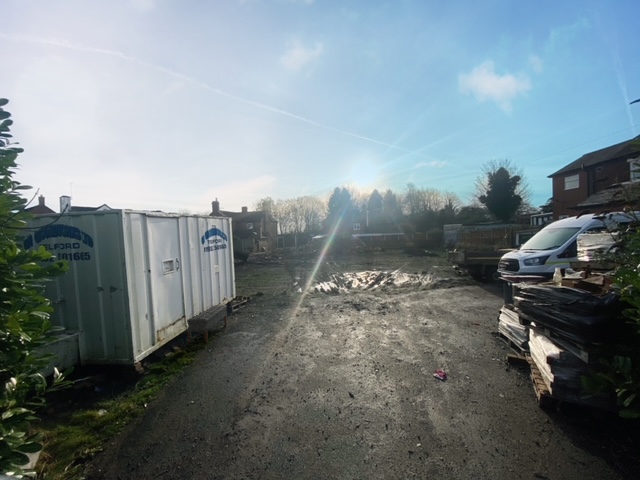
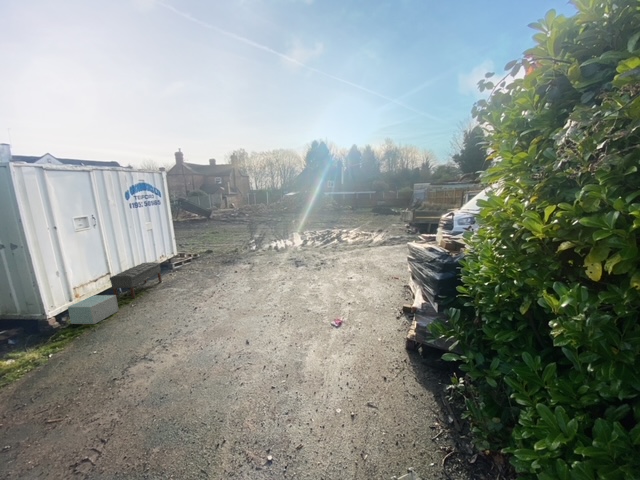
storage box: none [154,339,197,370] -> present [68,295,119,324]

